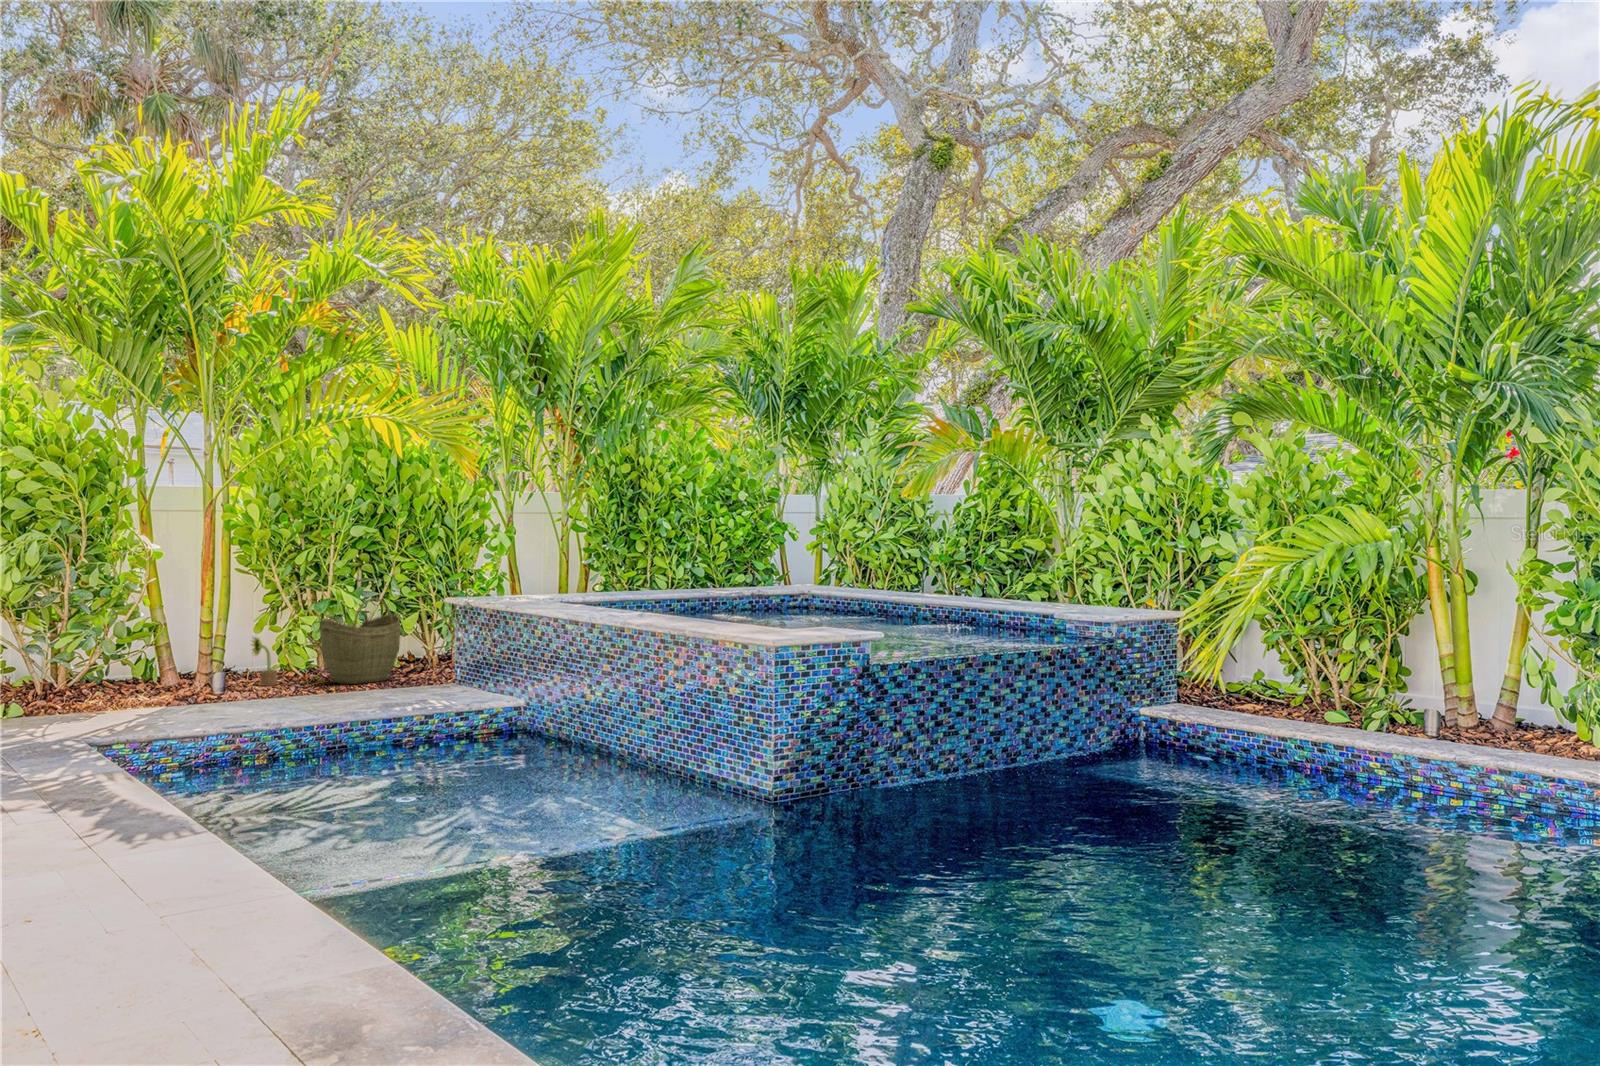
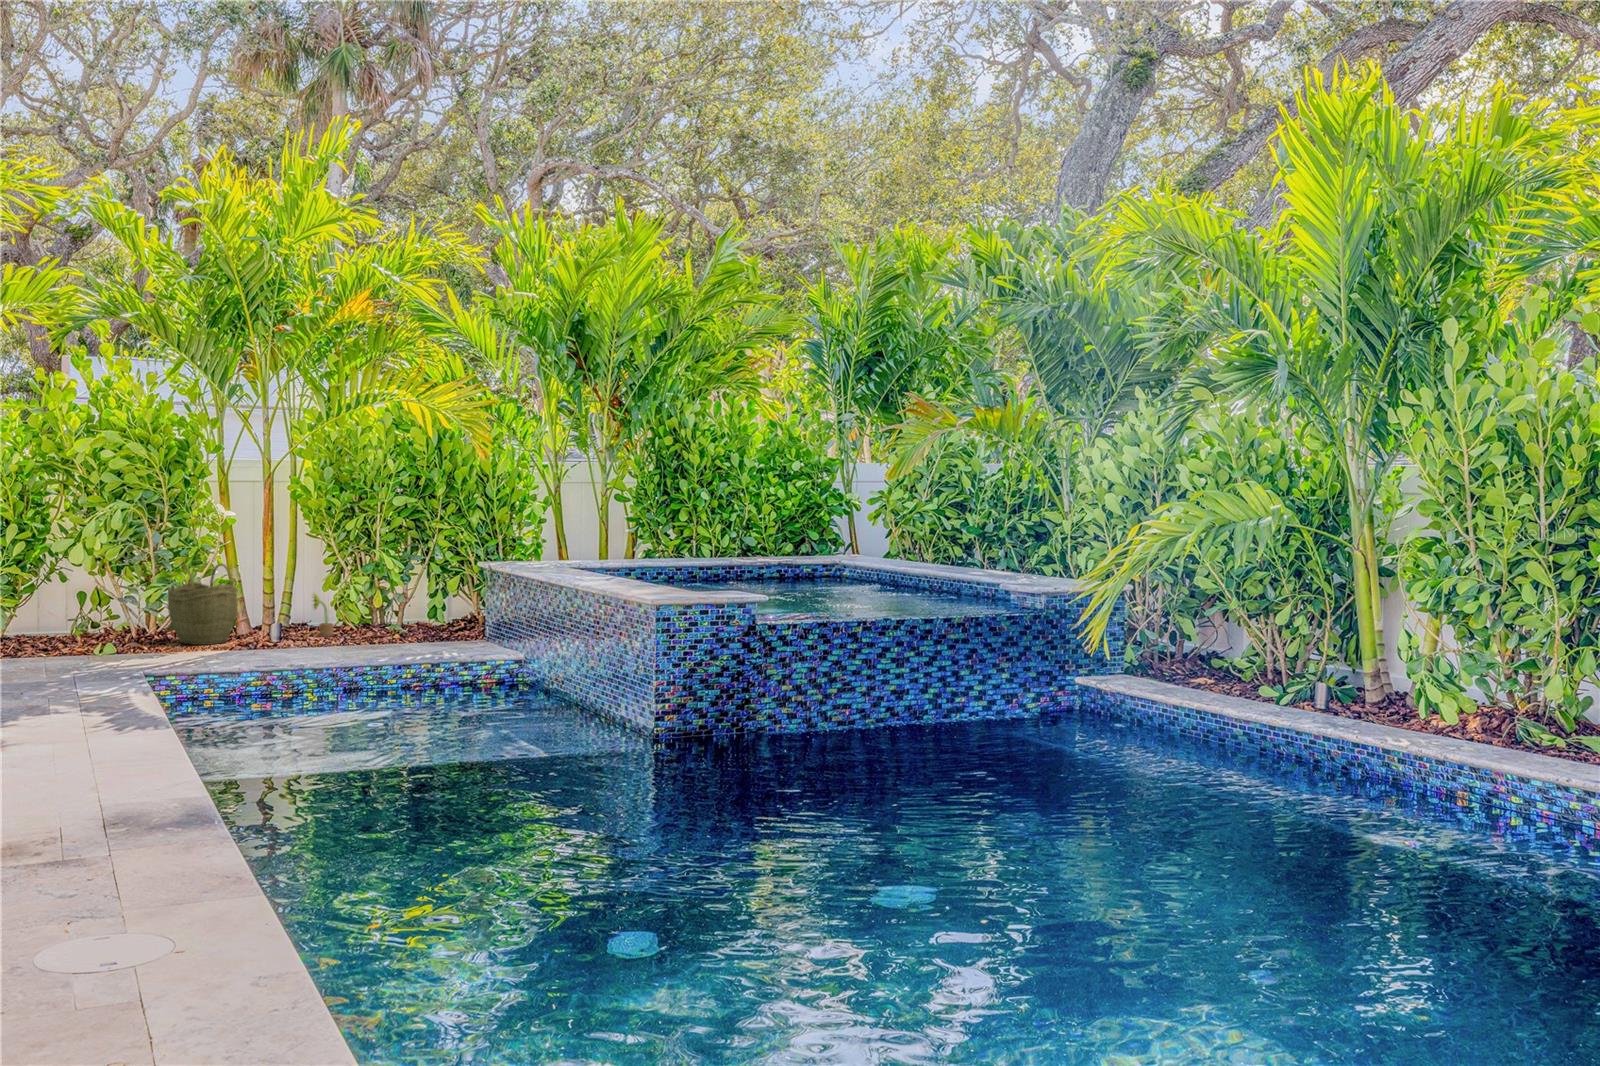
woven basket: present [320,598,400,684] -> present [168,564,237,645]

